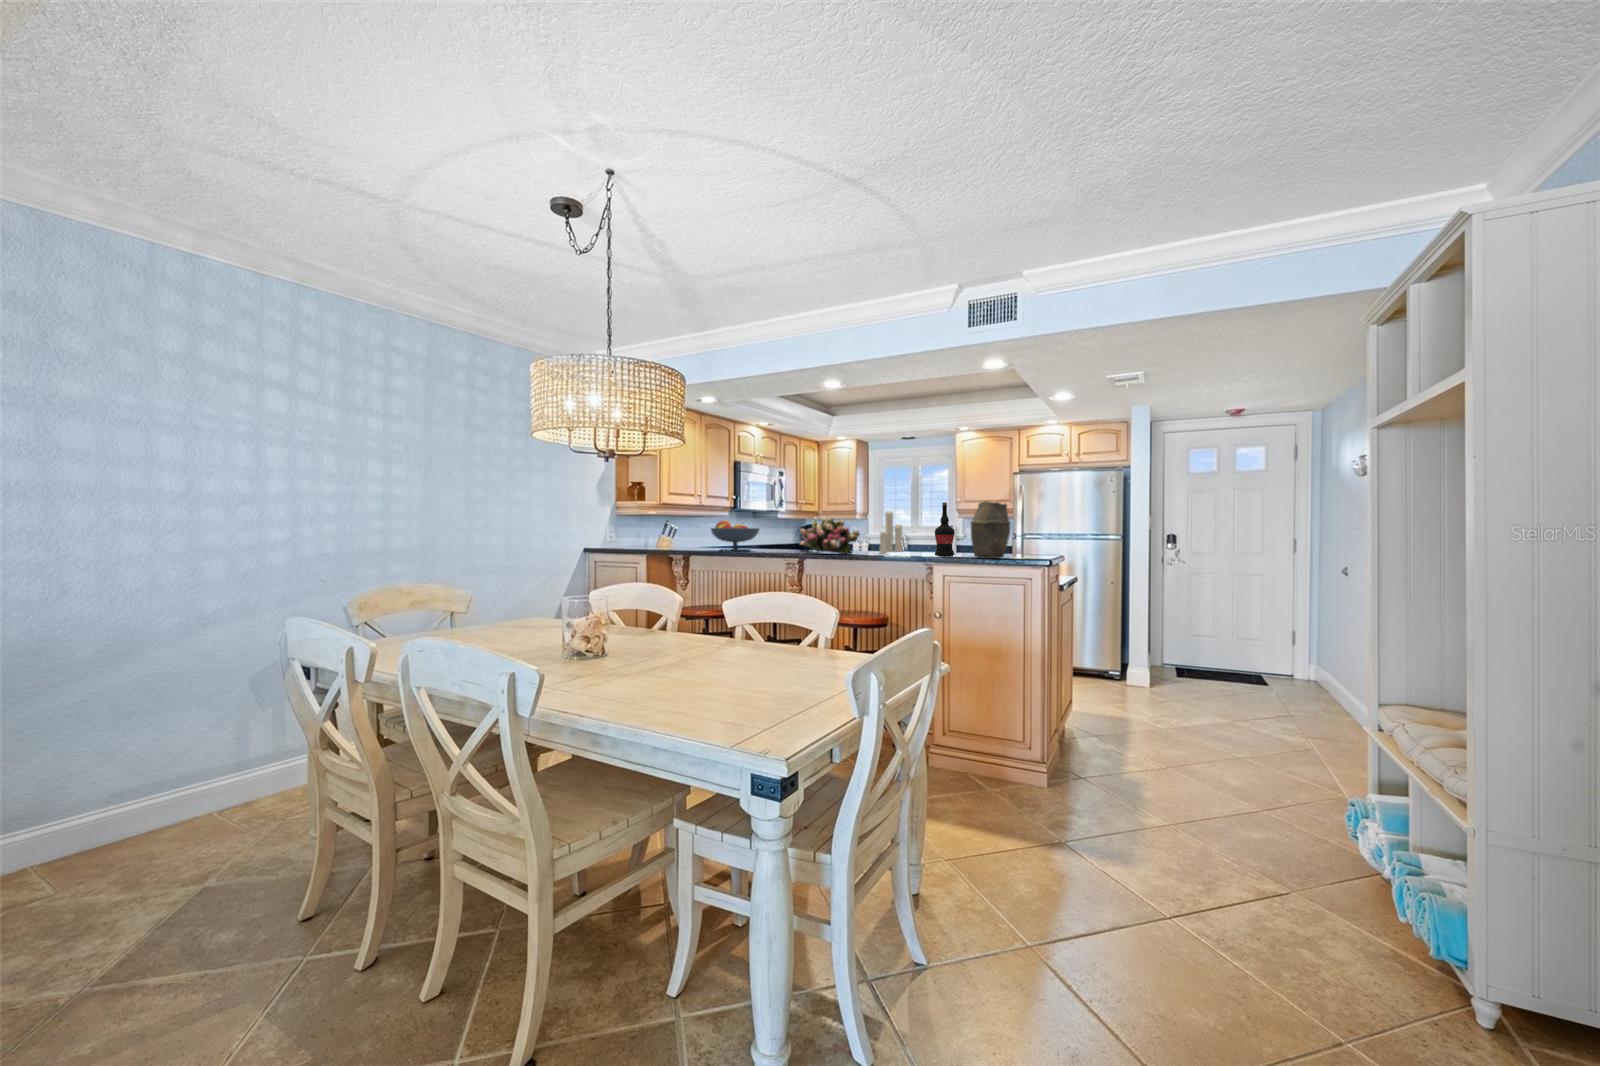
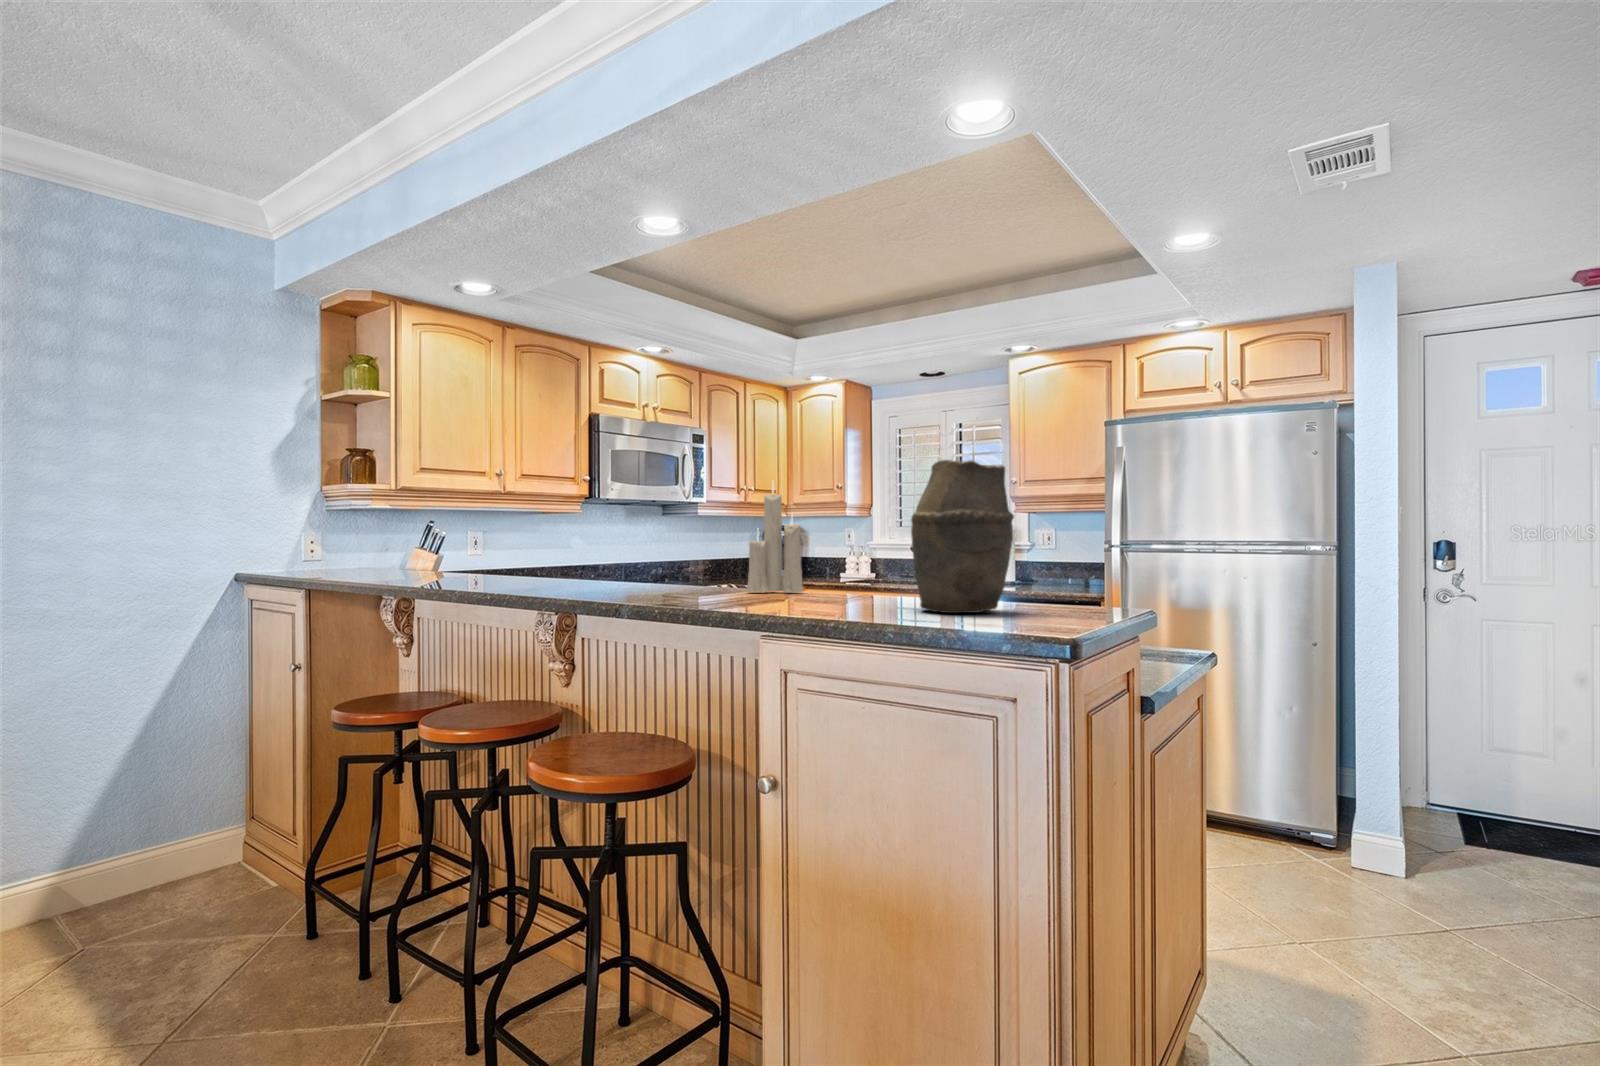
wine bottle: present [935,502,955,557] -> none [836,468,885,604]
flower arrangement: present [800,518,860,554] -> none [536,509,687,595]
fruit bowl: present [711,520,759,551] -> none [415,518,527,584]

